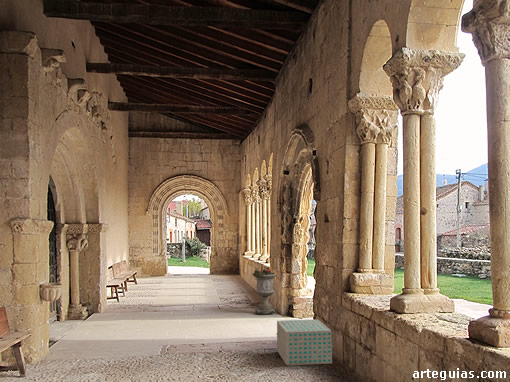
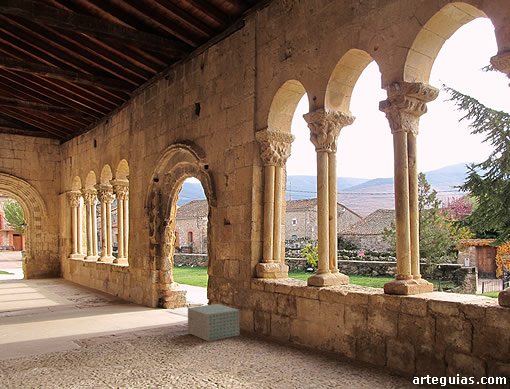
planter: present [253,269,276,315] -> none [124,267,147,309]

